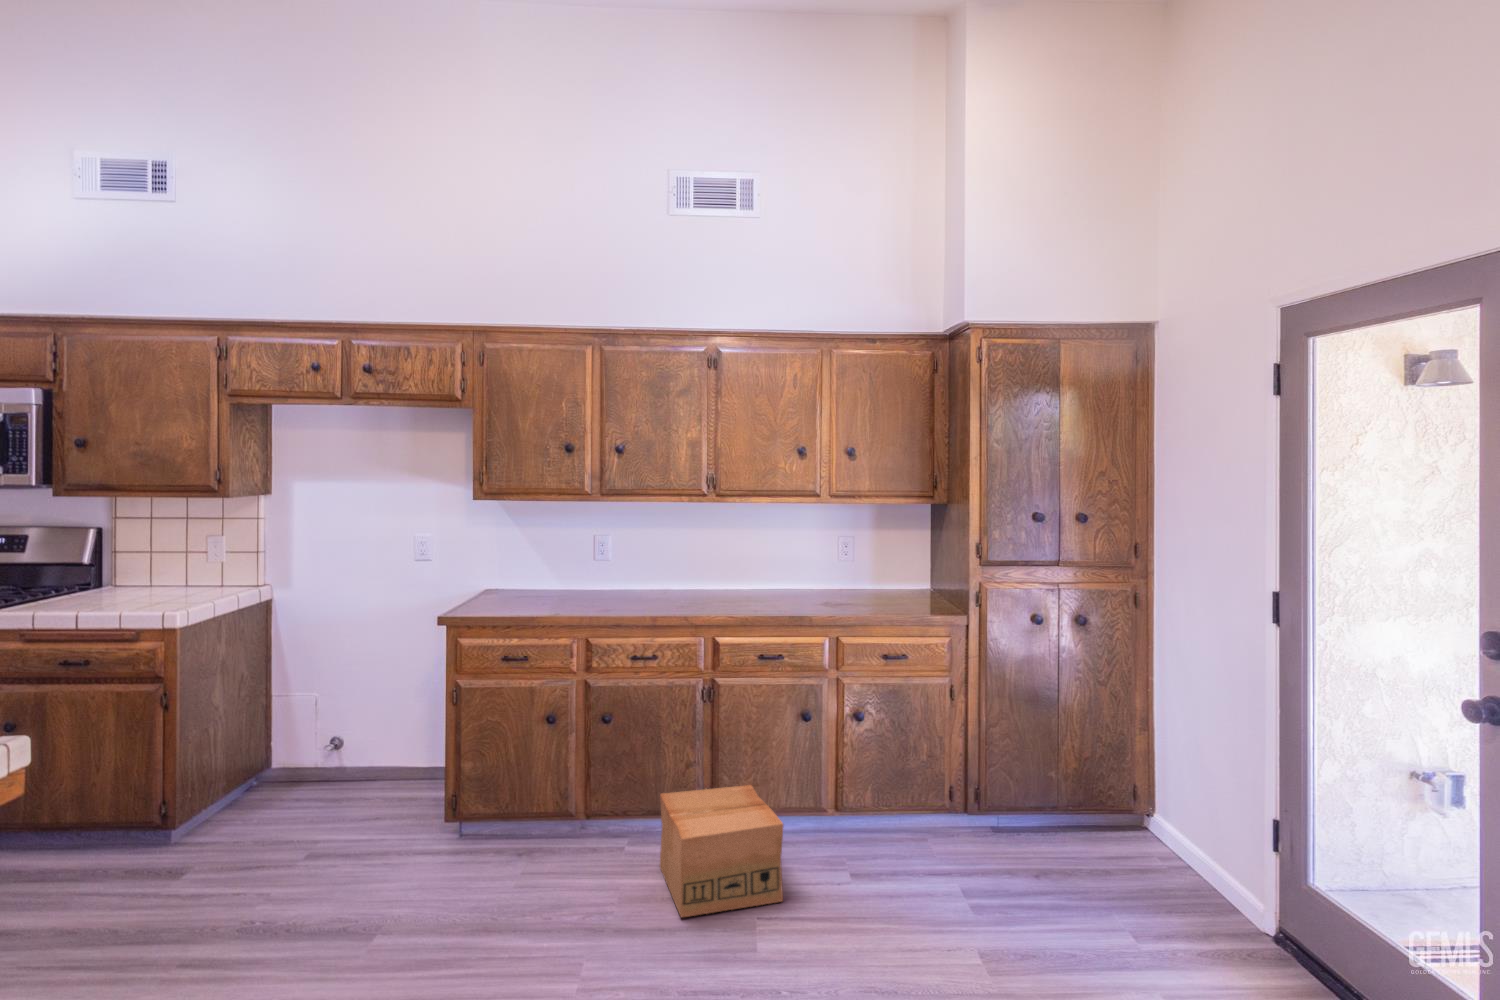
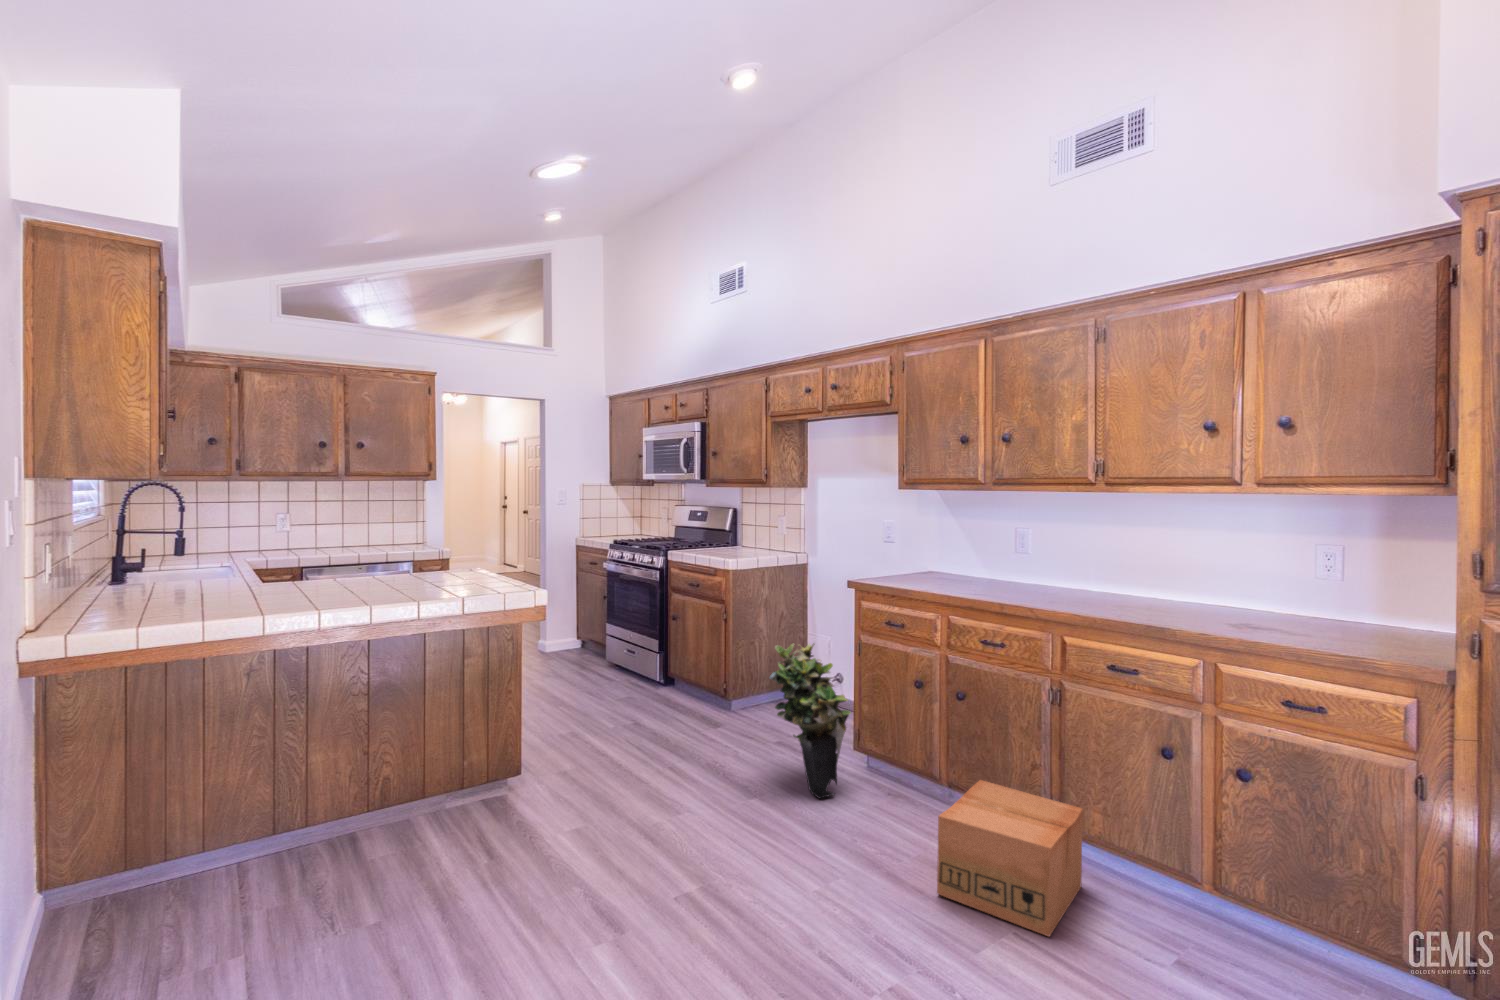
potted plant: none [363,702,484,893] -> present [770,644,851,799]

